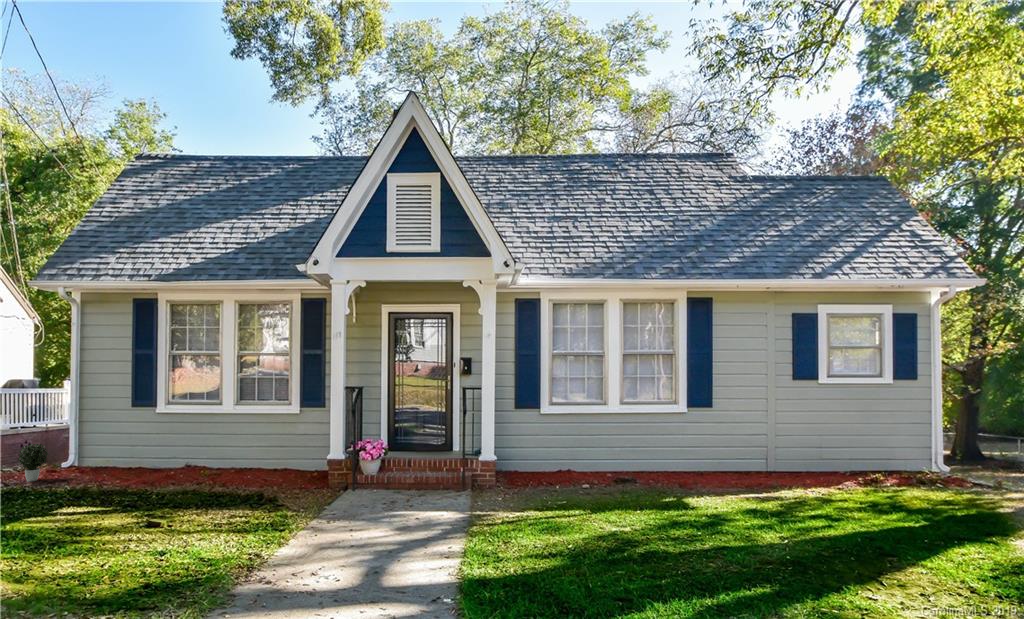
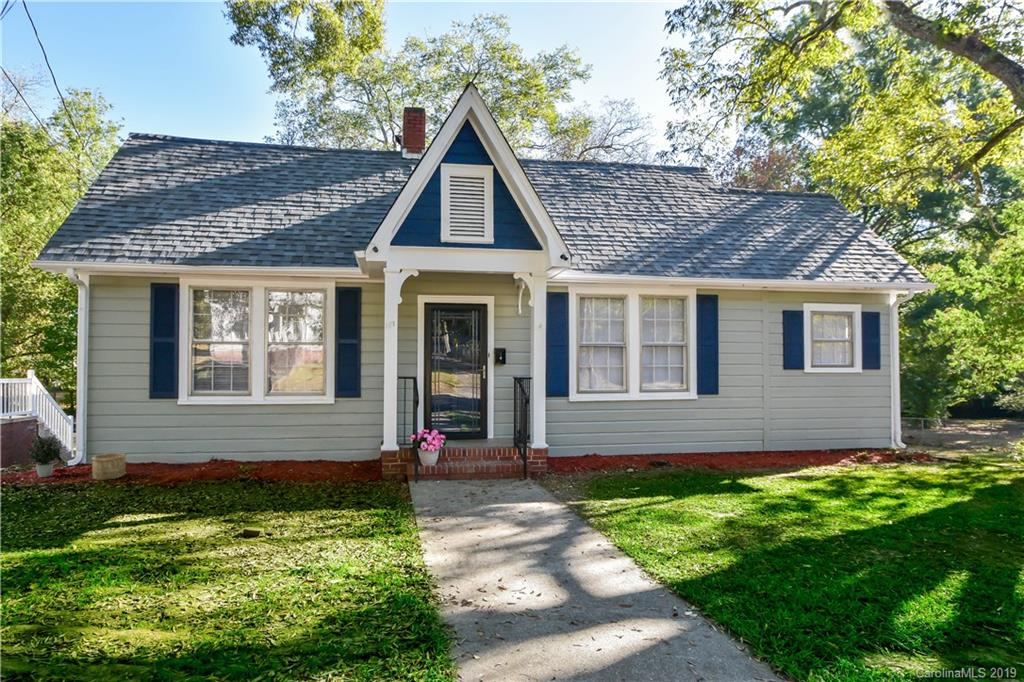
wooden bucket: none [69,460,101,486] -> present [92,453,126,480]

